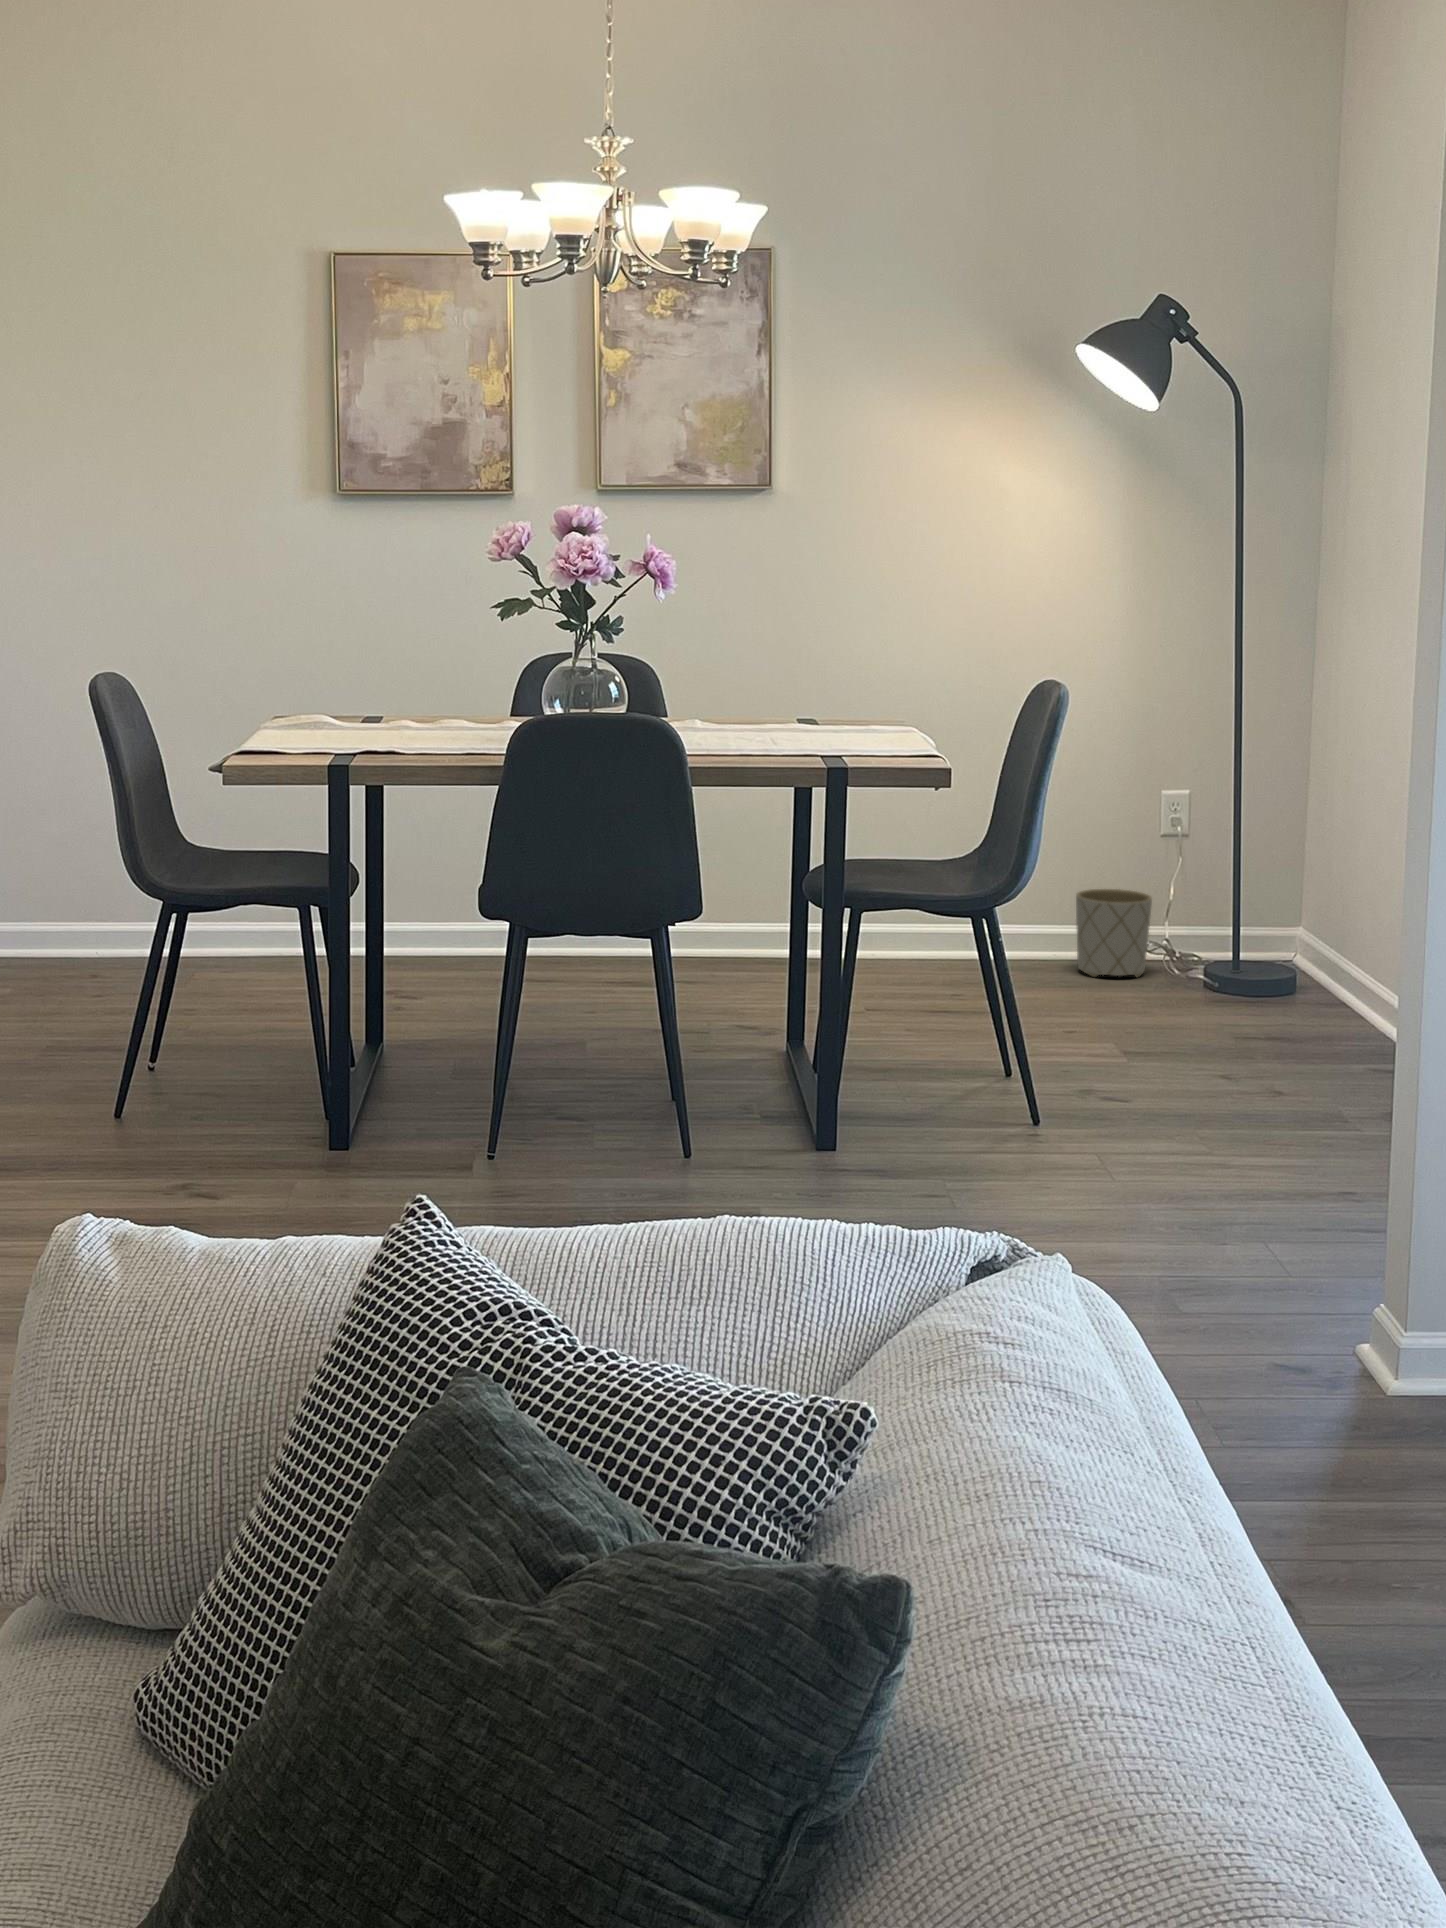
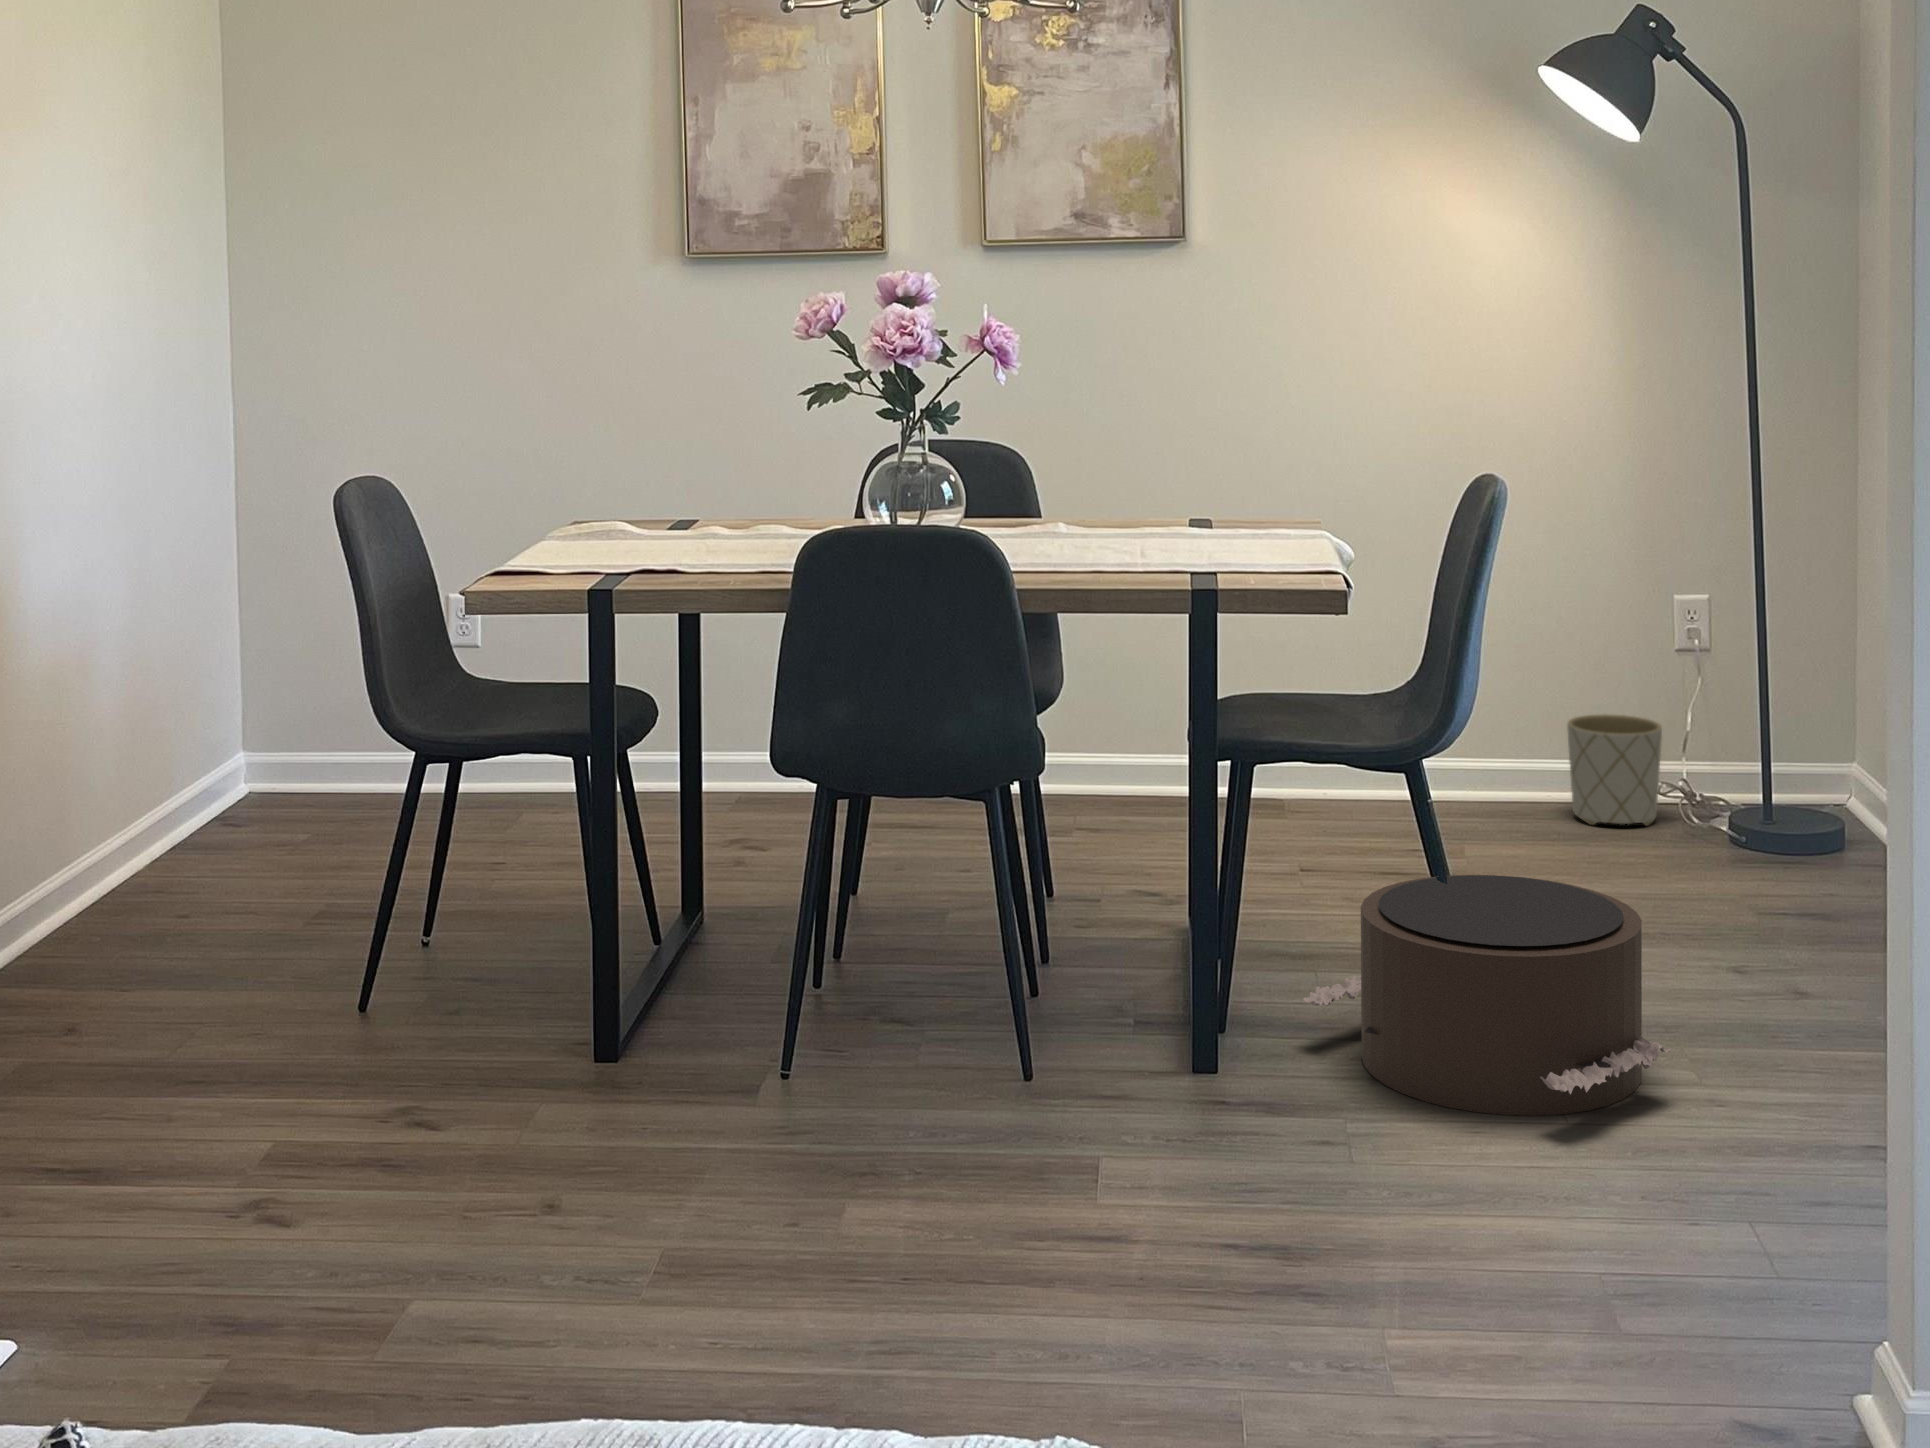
pouf: none [903,998,1192,1172] -> present [1303,875,1671,1116]

